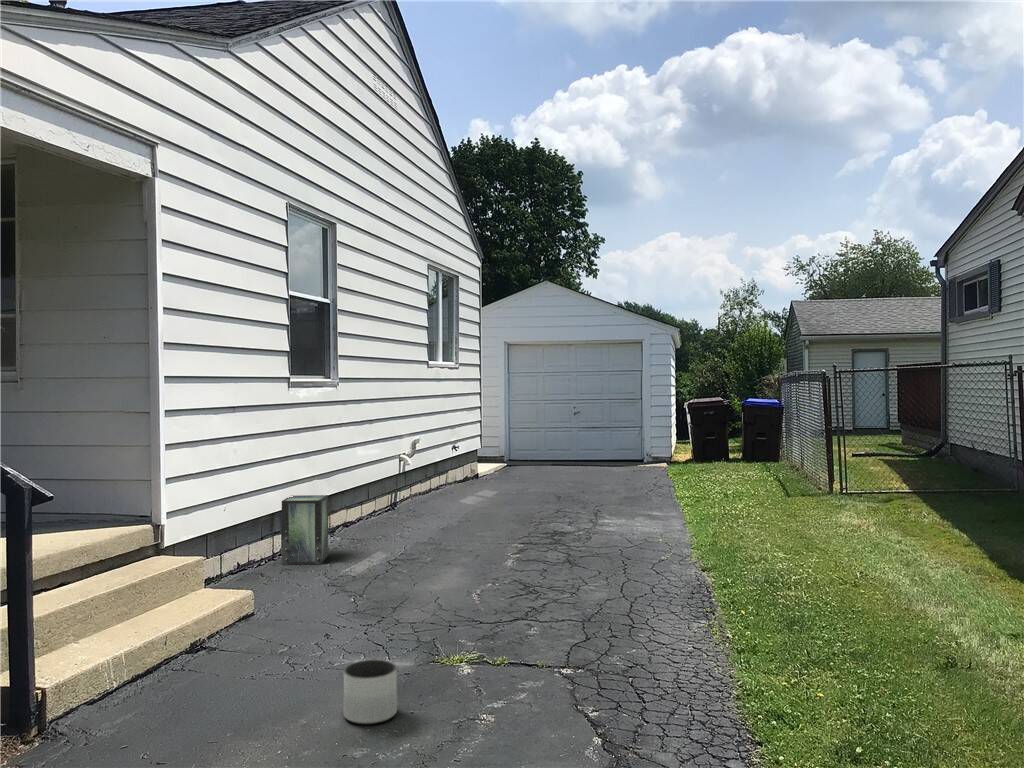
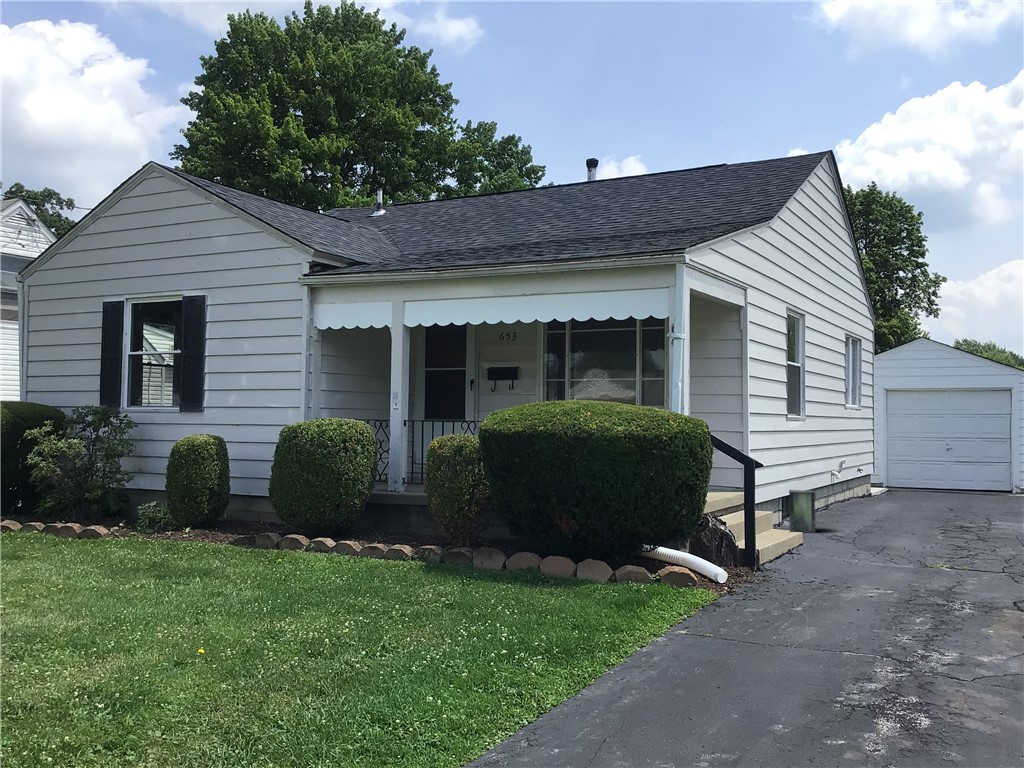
planter: present [343,660,397,725] -> none [909,555,938,582]

